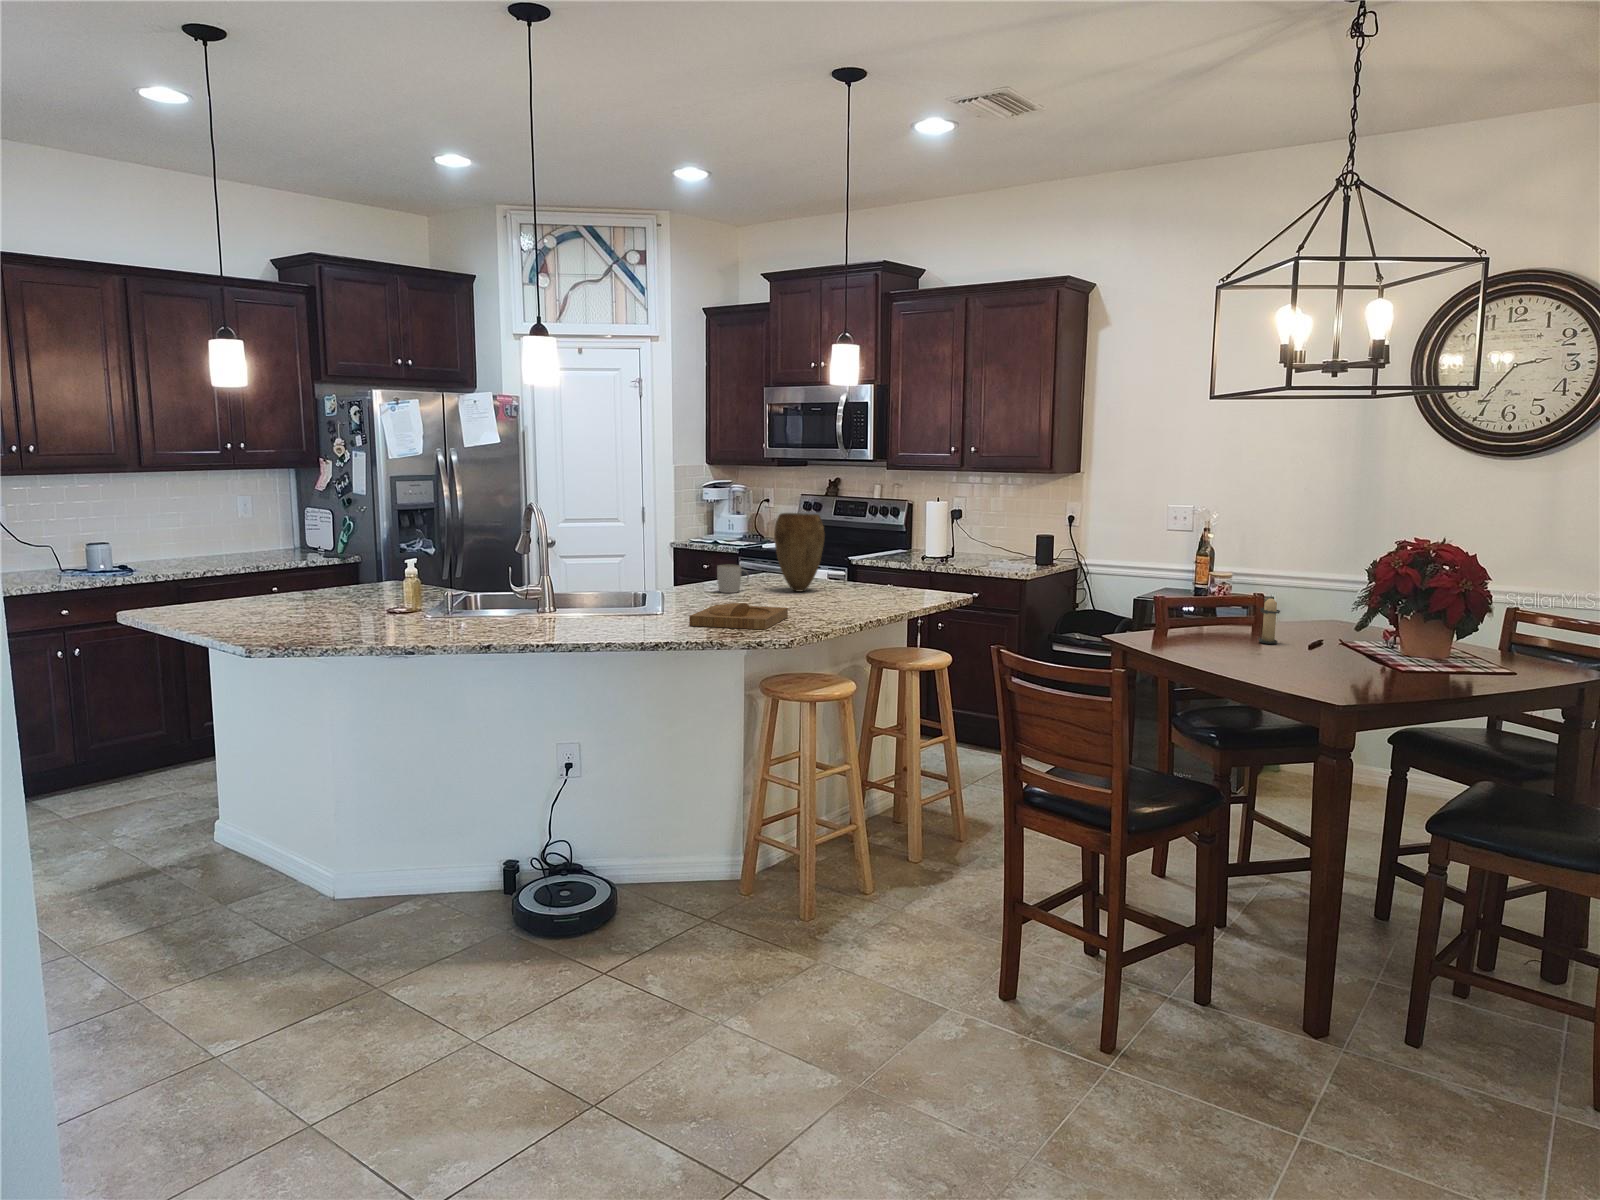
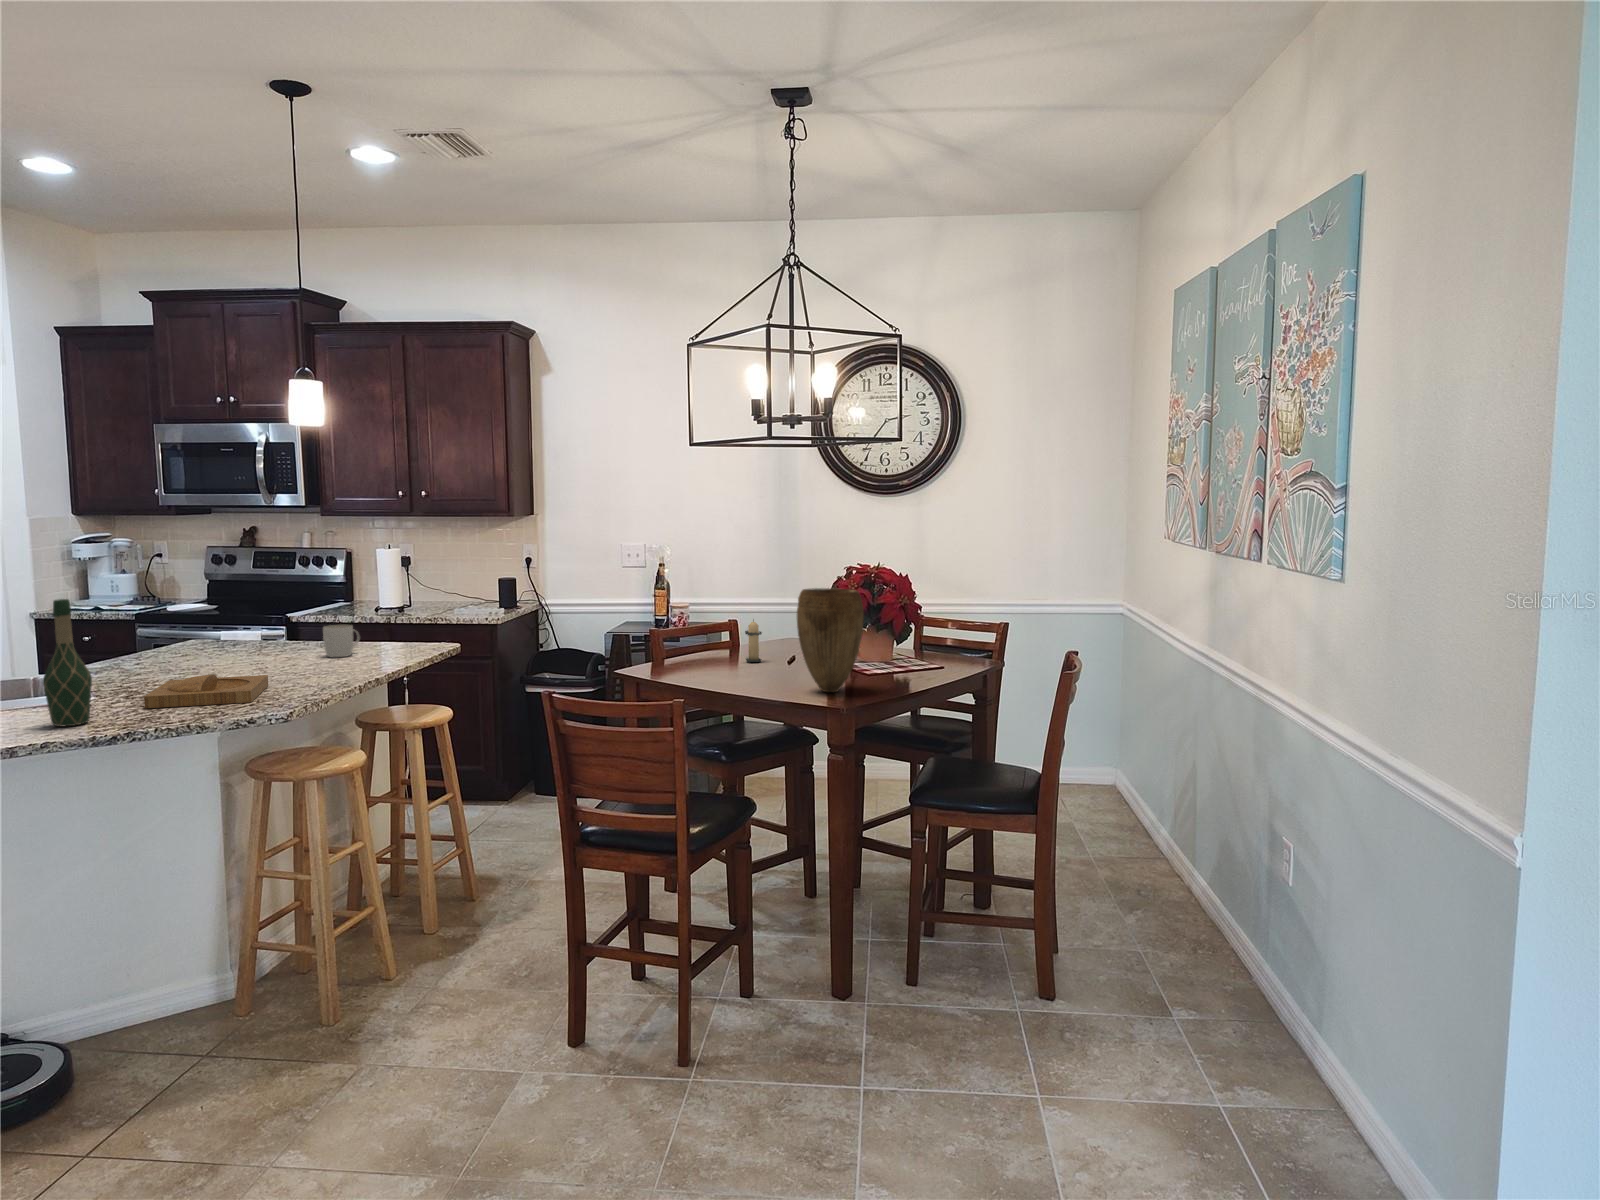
vase: present [774,513,825,591] -> present [797,588,864,692]
wine bottle: none [618,532,651,633] -> present [43,599,92,726]
mug: present [717,565,749,593] -> present [323,625,360,657]

